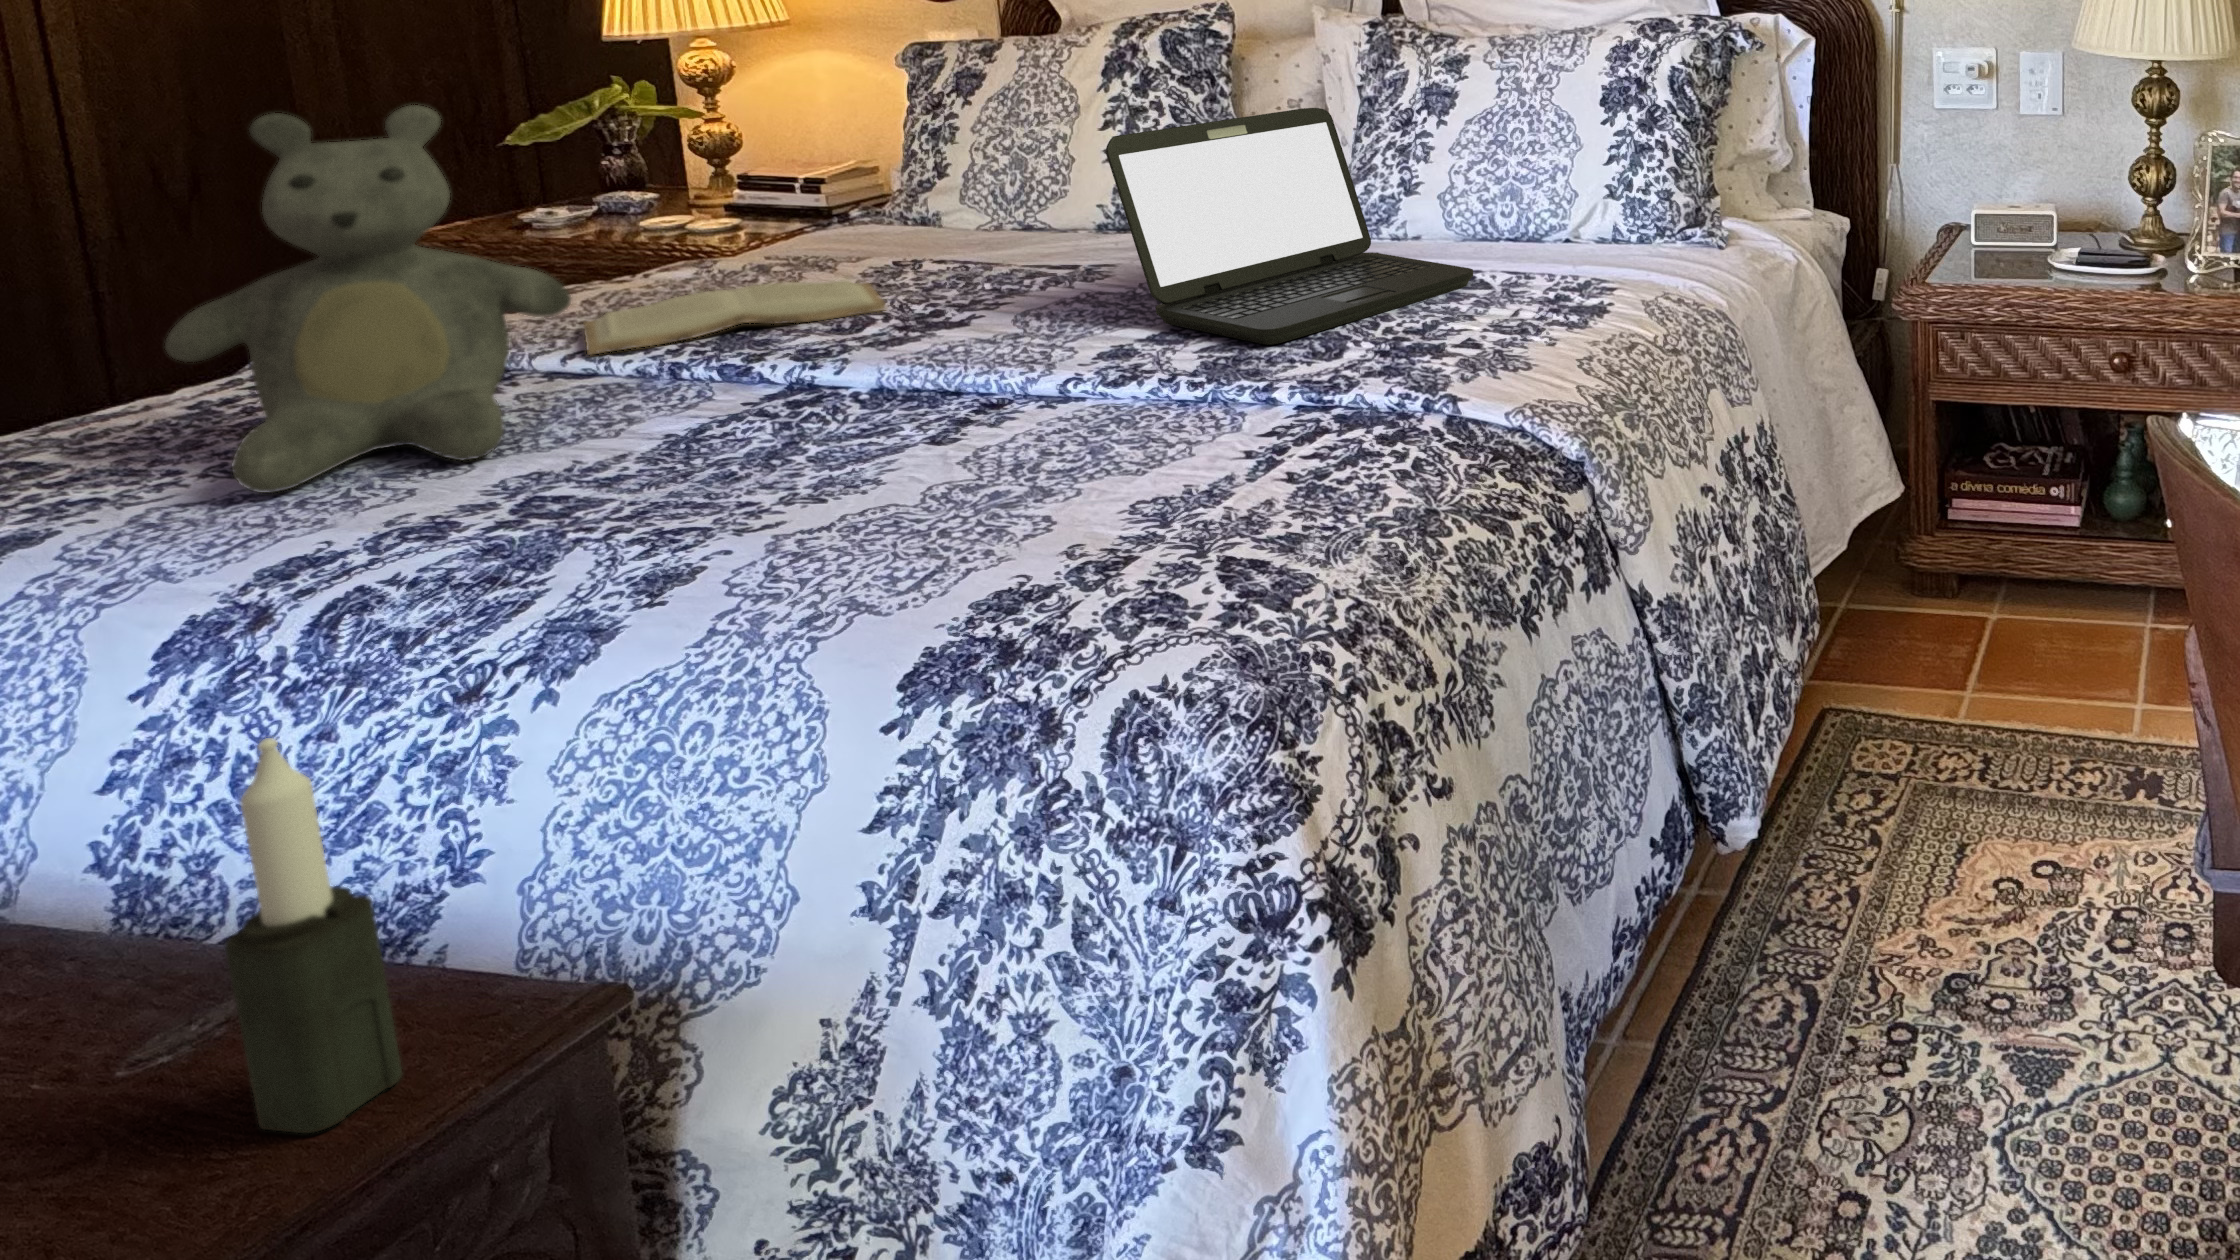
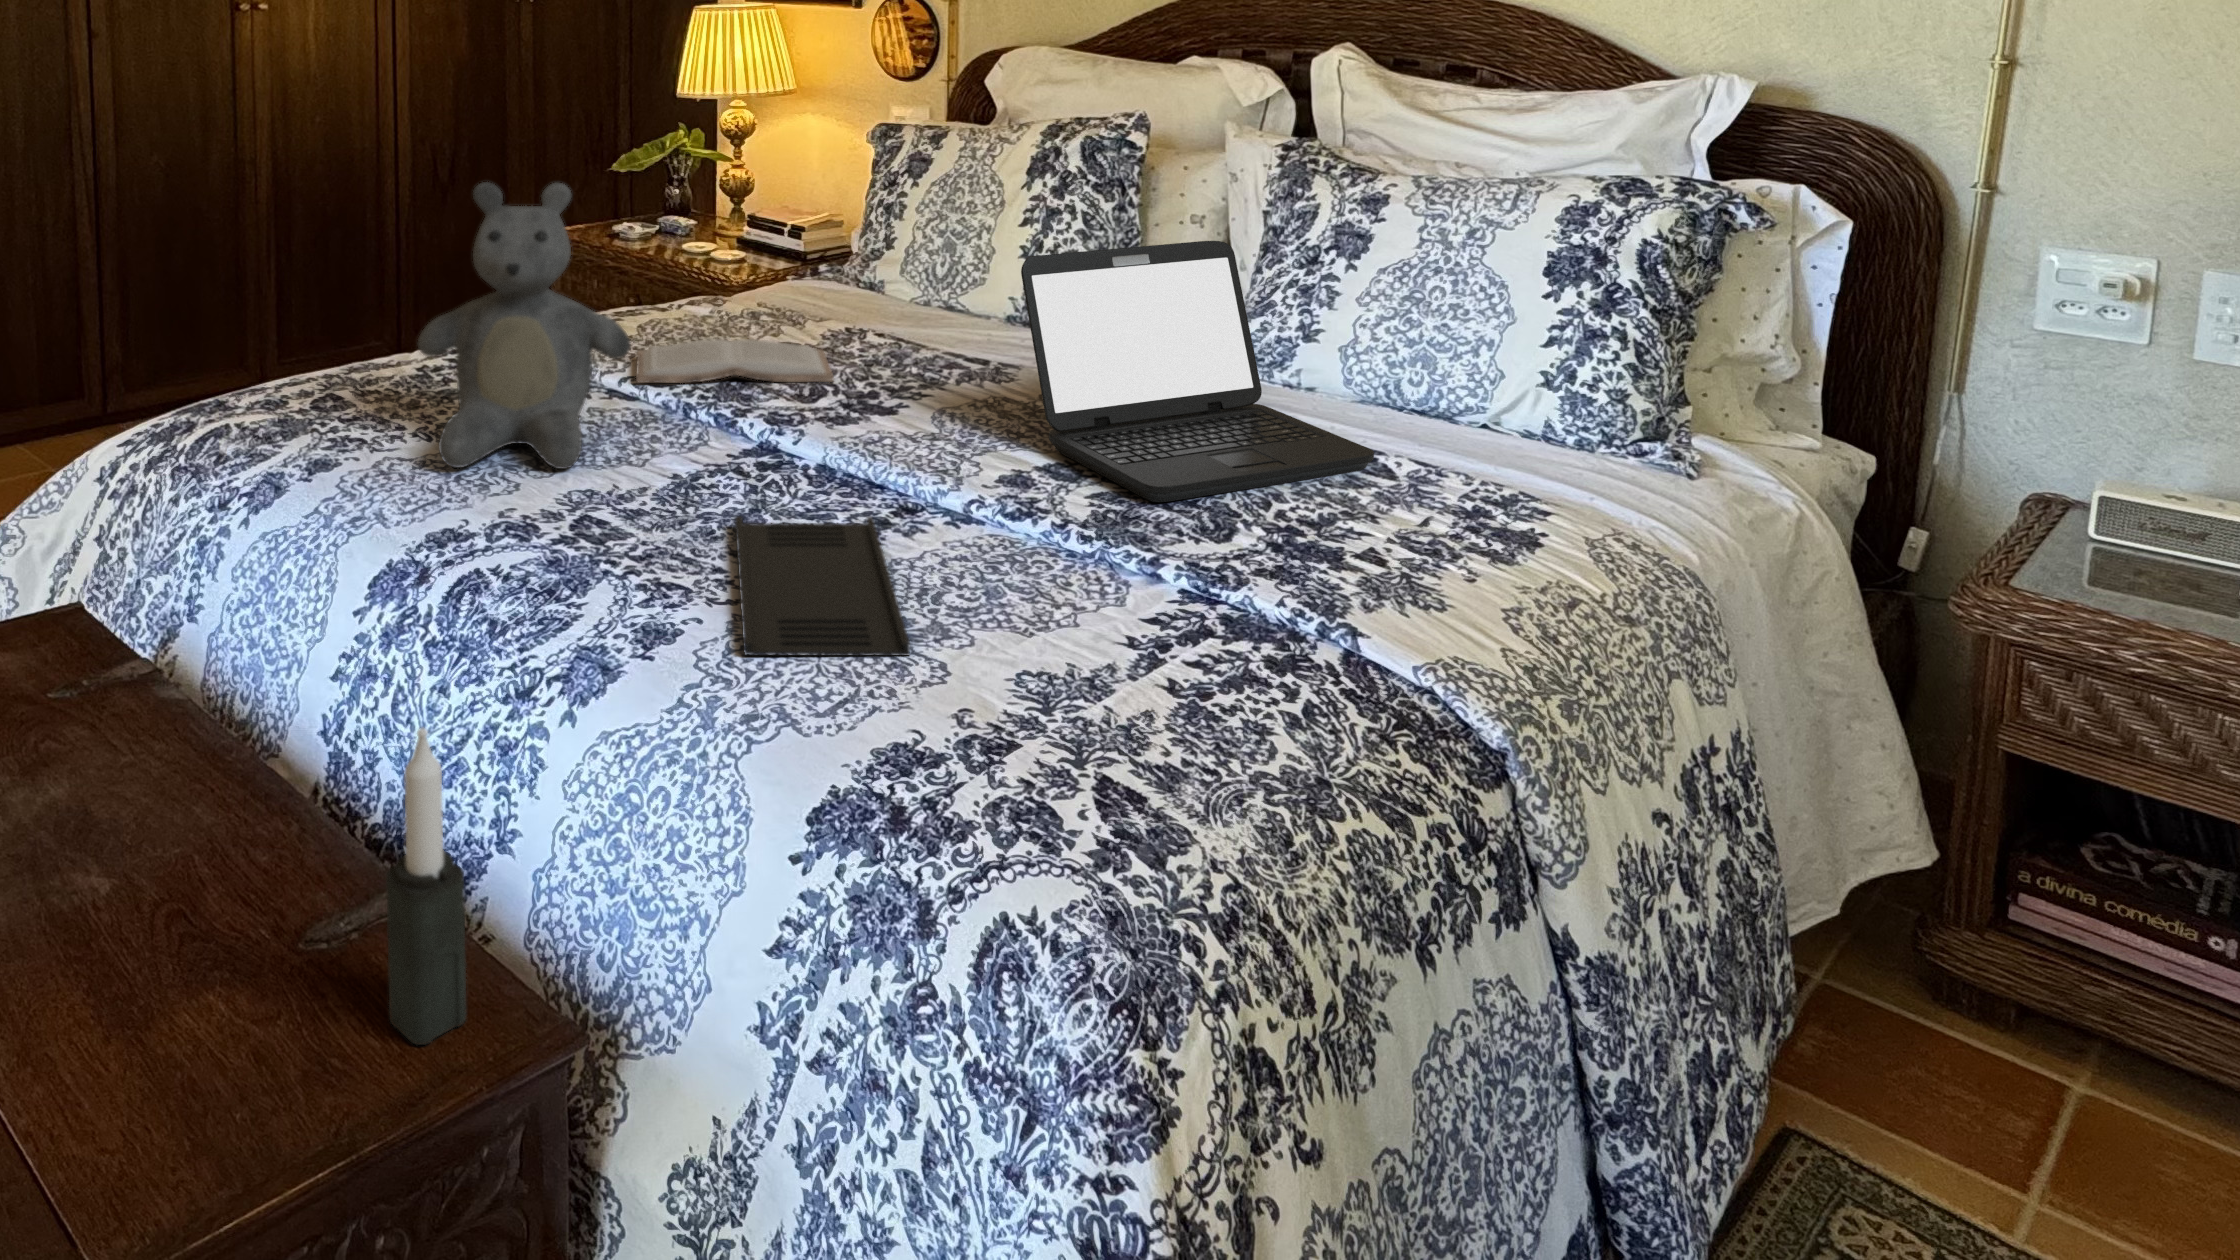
tray: none [761,414,1008,569] -> present [735,516,910,656]

